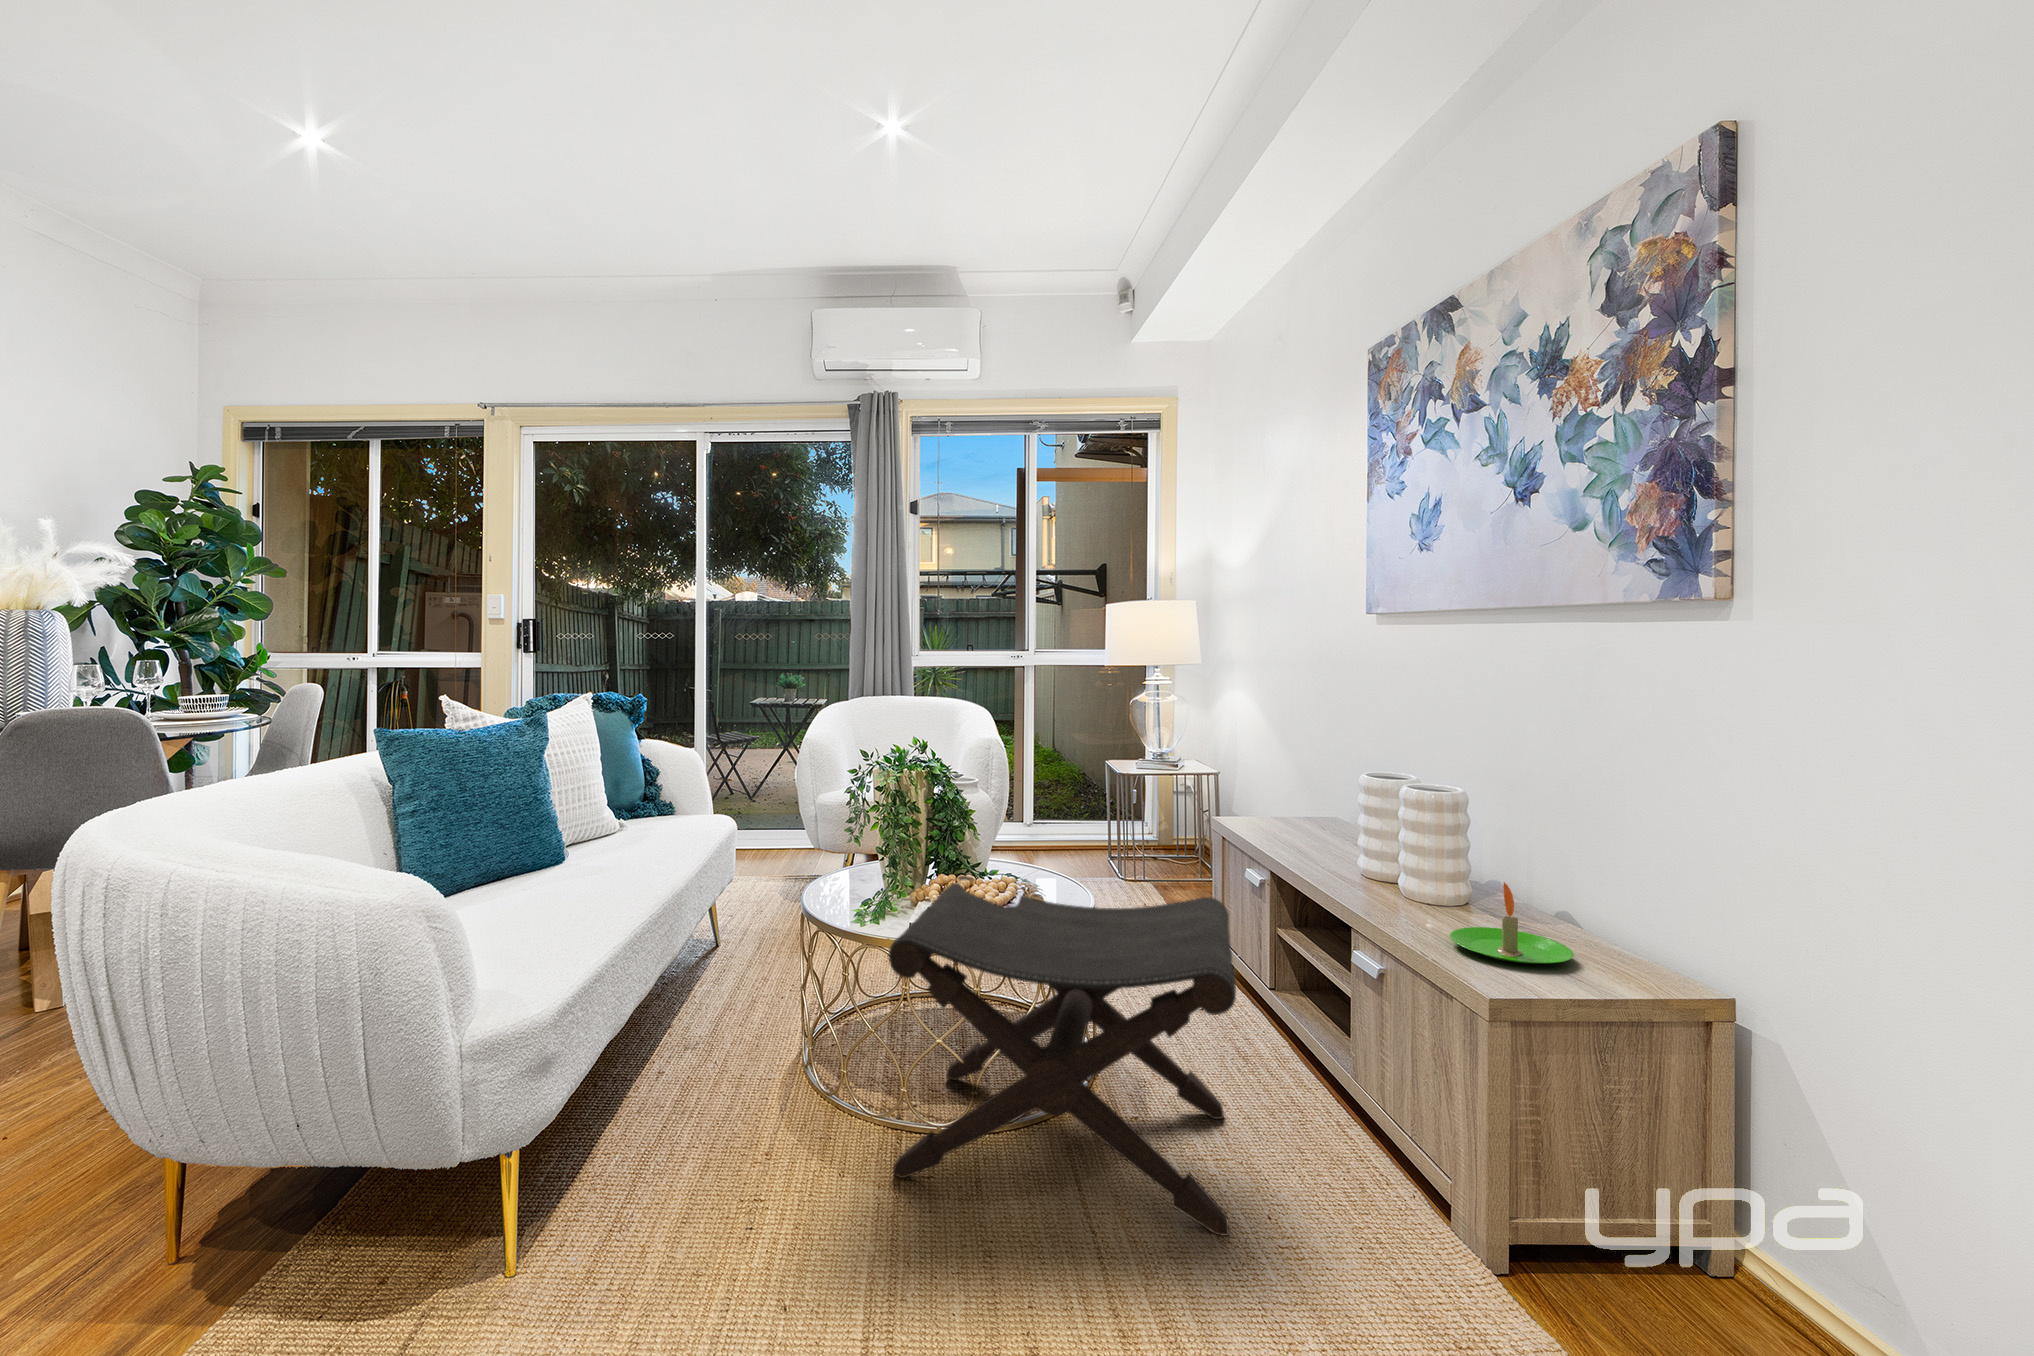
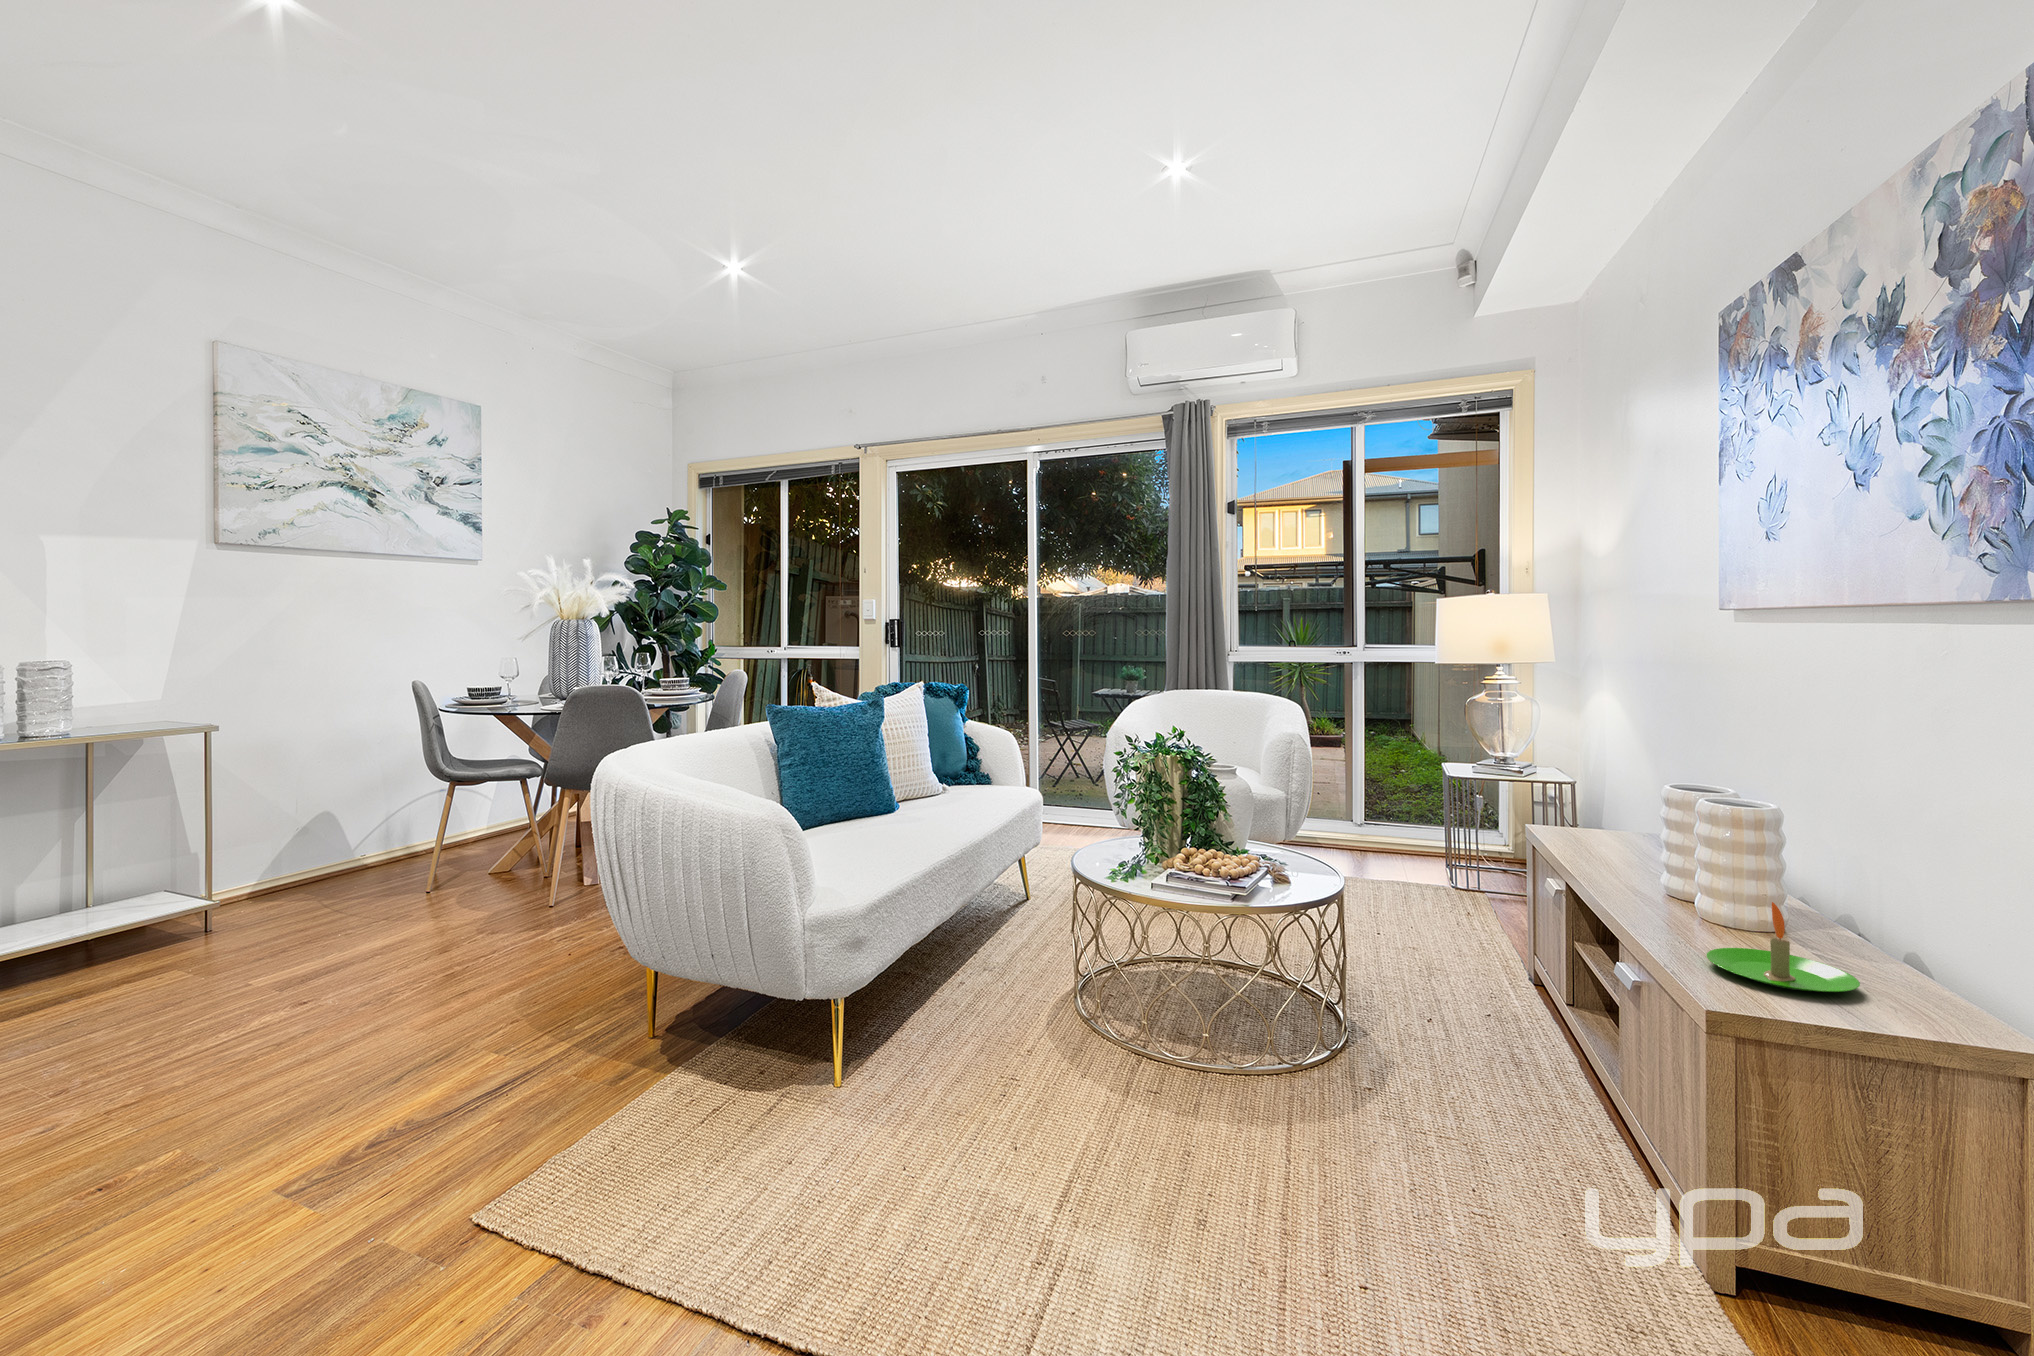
footstool: present [889,876,1236,1236] -> none [1120,851,1475,1198]

